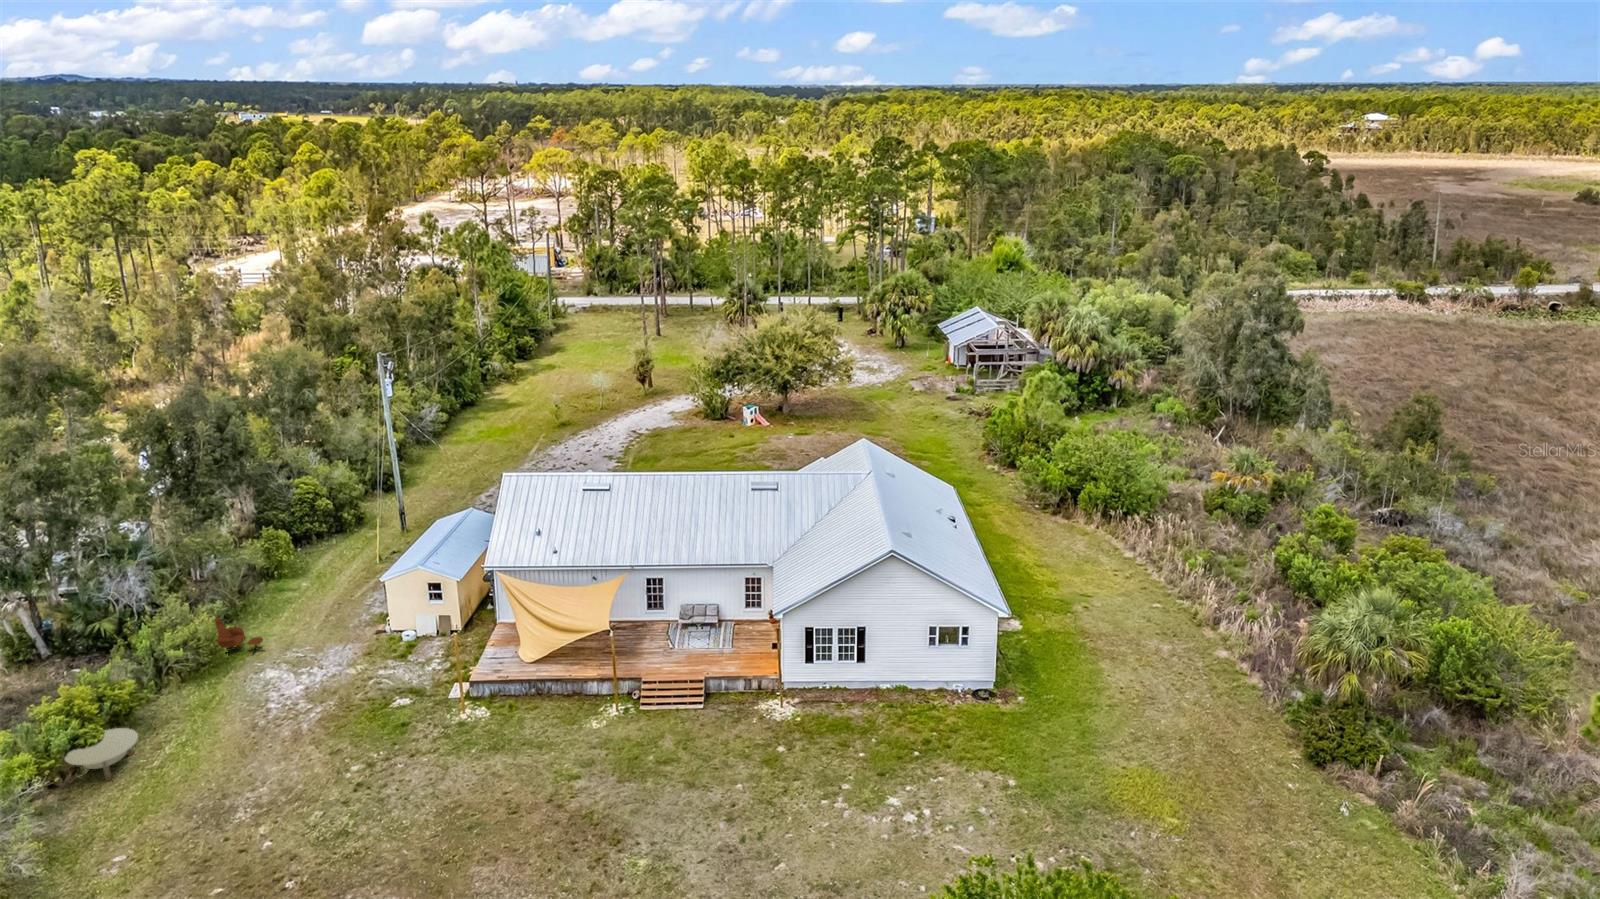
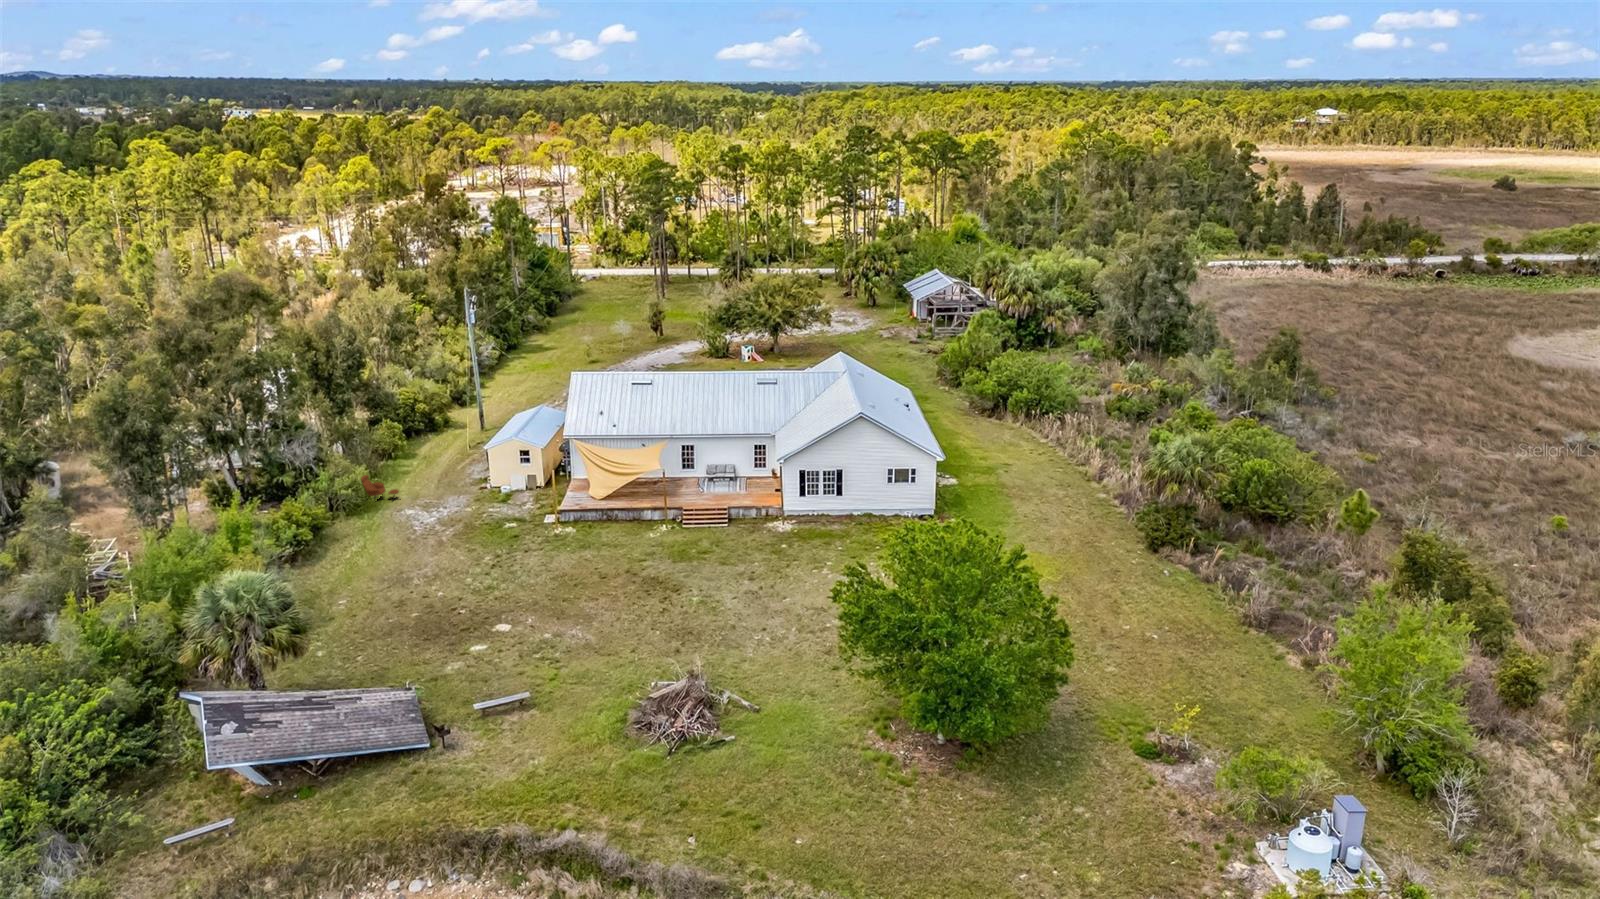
round table: present [64,728,138,781] -> none [285,535,333,567]

